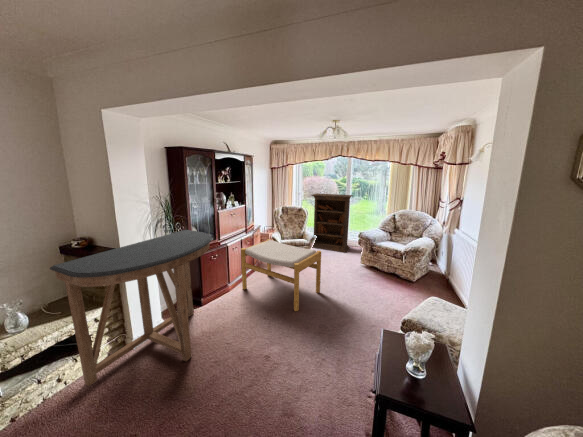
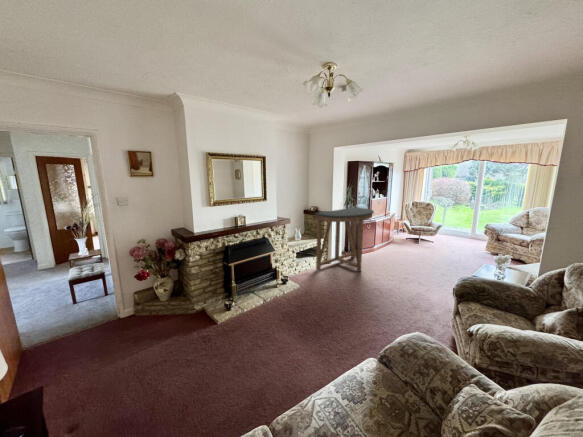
bookcase: present [312,193,353,253] -> none [436,192,485,244]
footstool: present [241,239,321,311] -> none [382,222,446,266]

